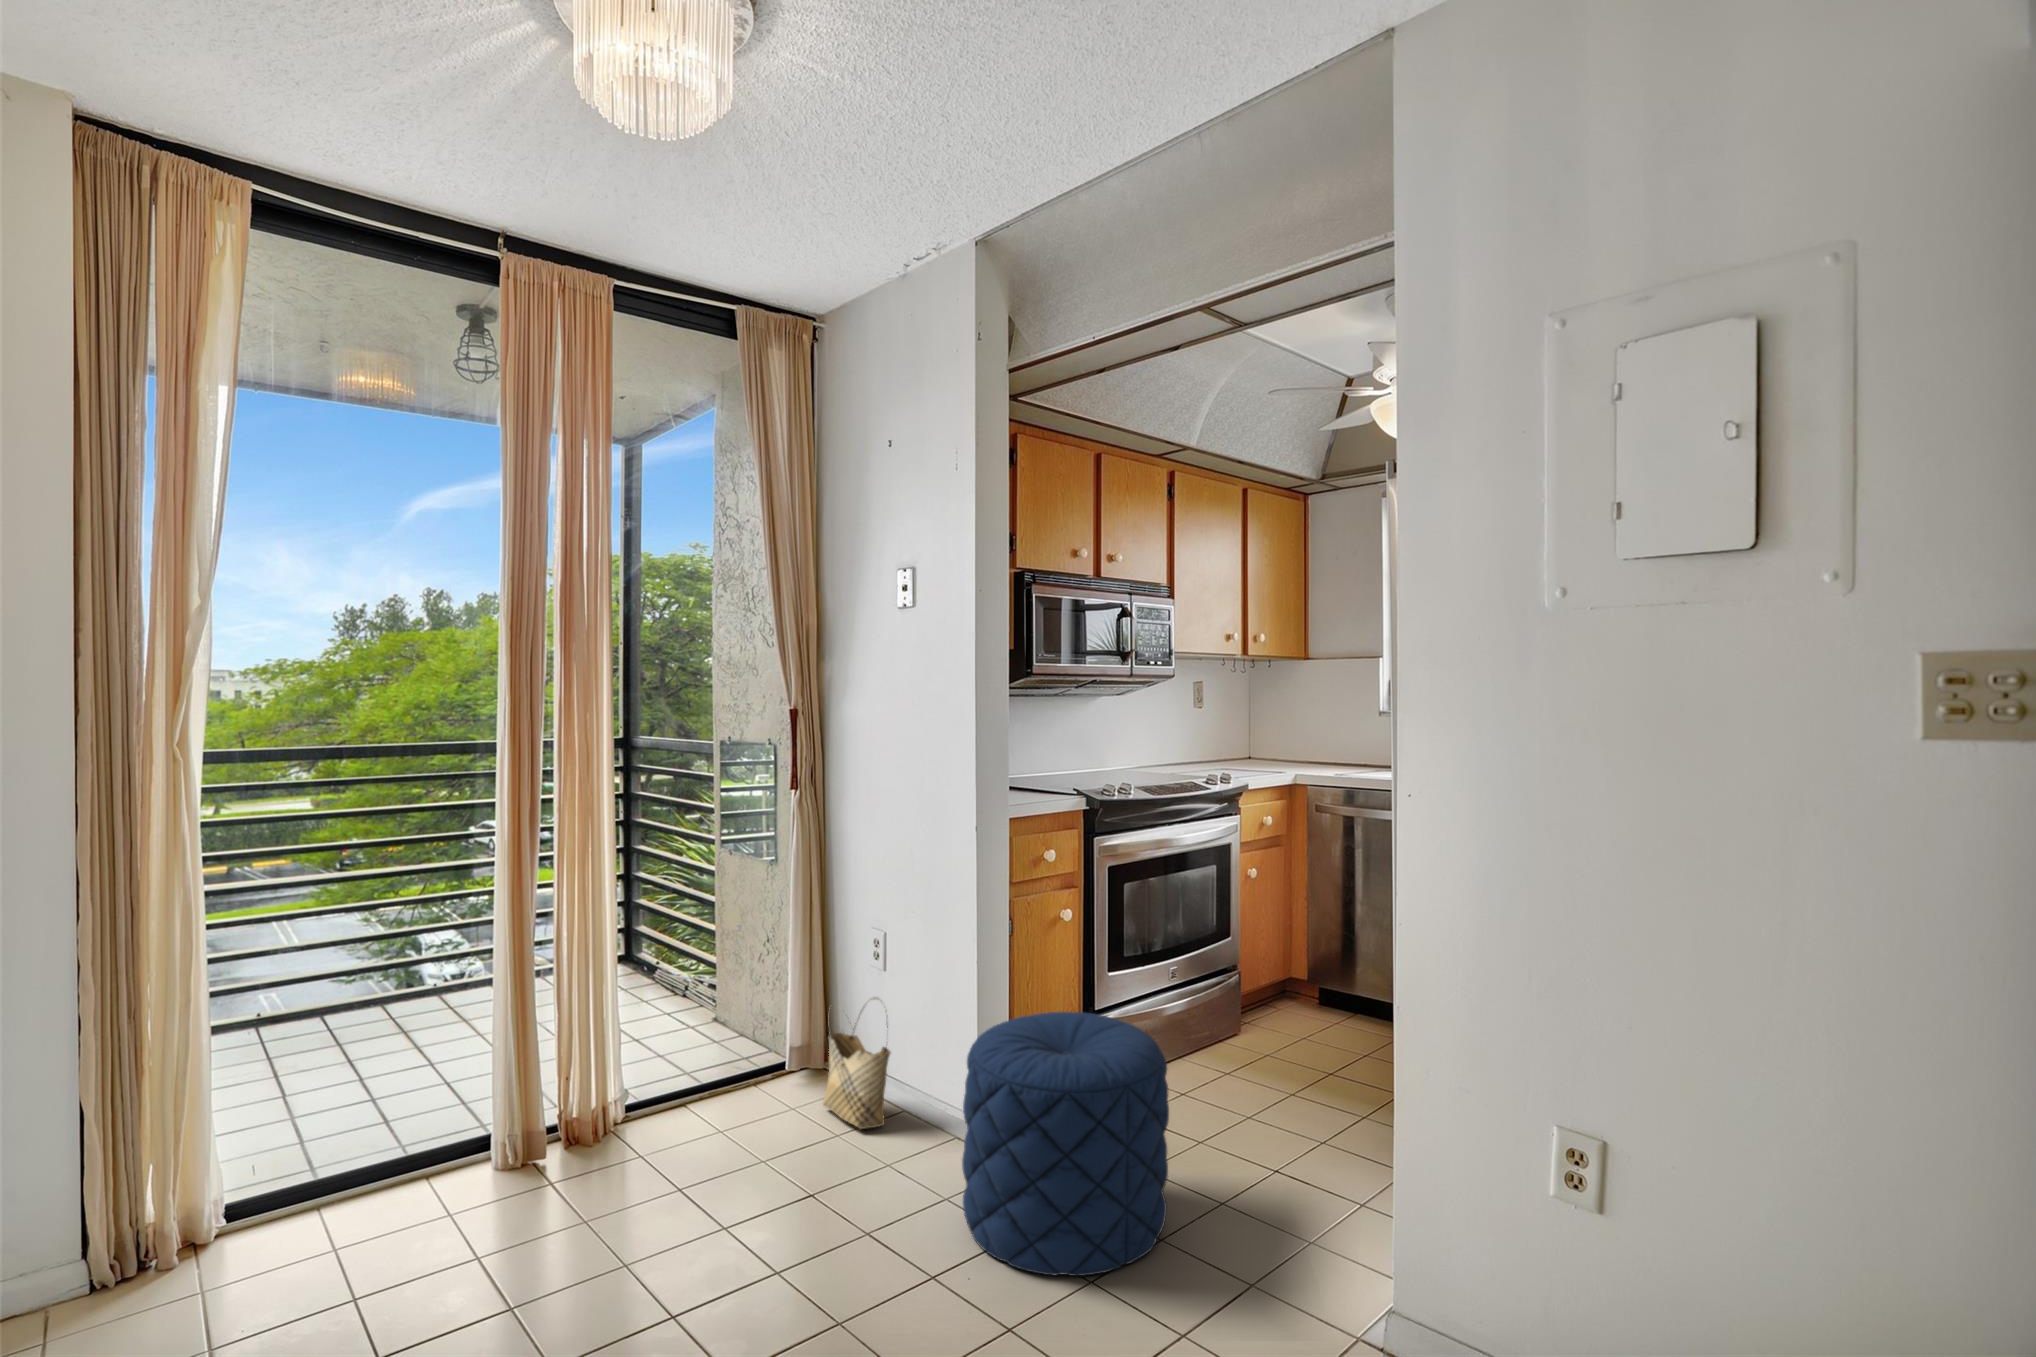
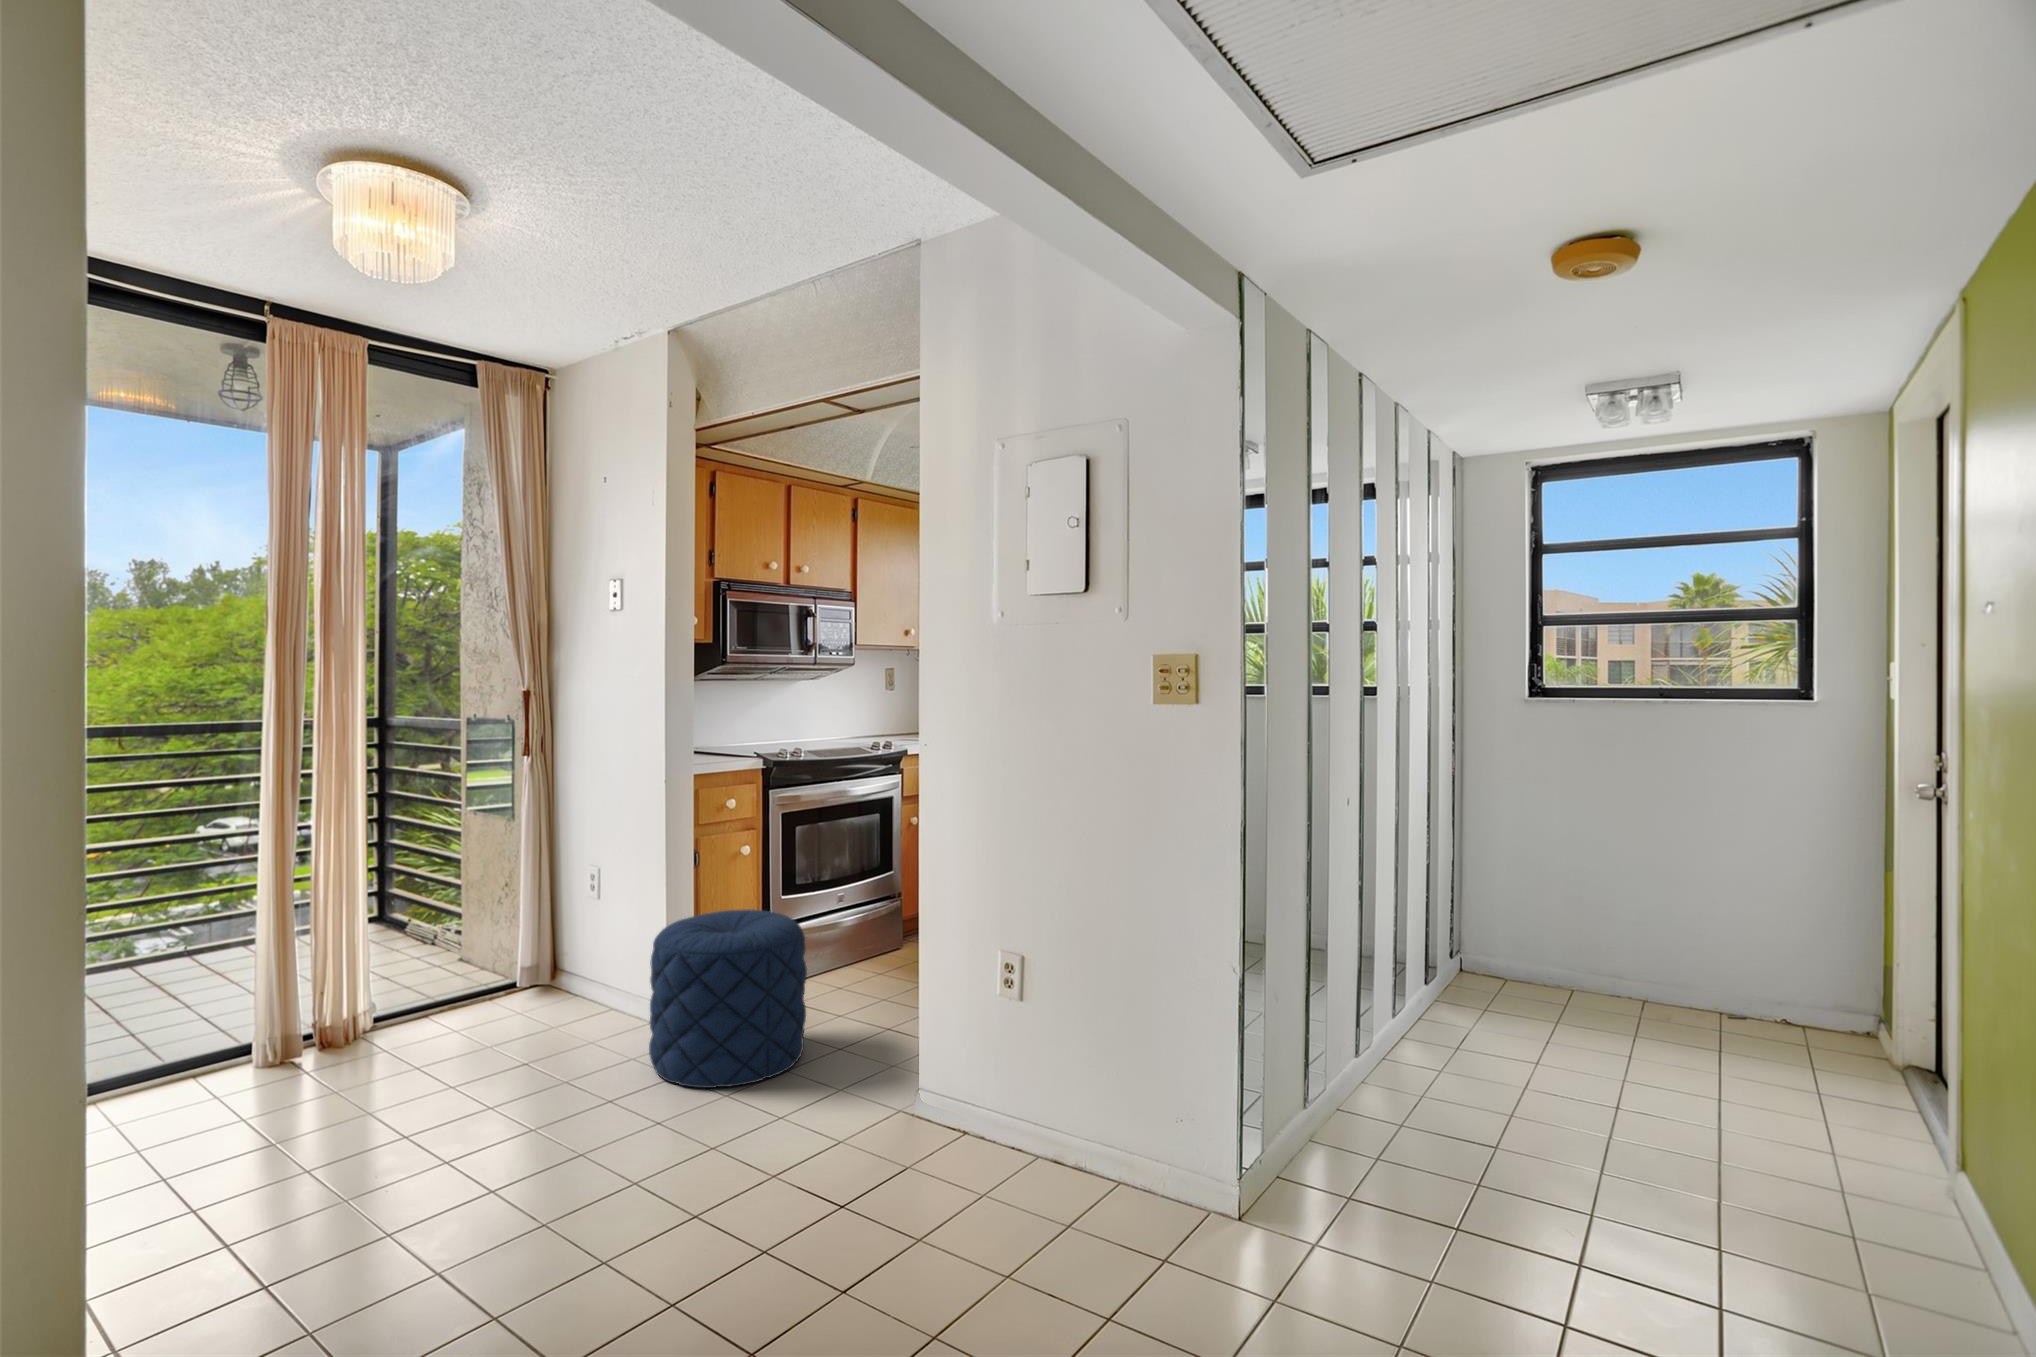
woven basket: present [823,998,891,1129] -> none [549,918,604,1019]

